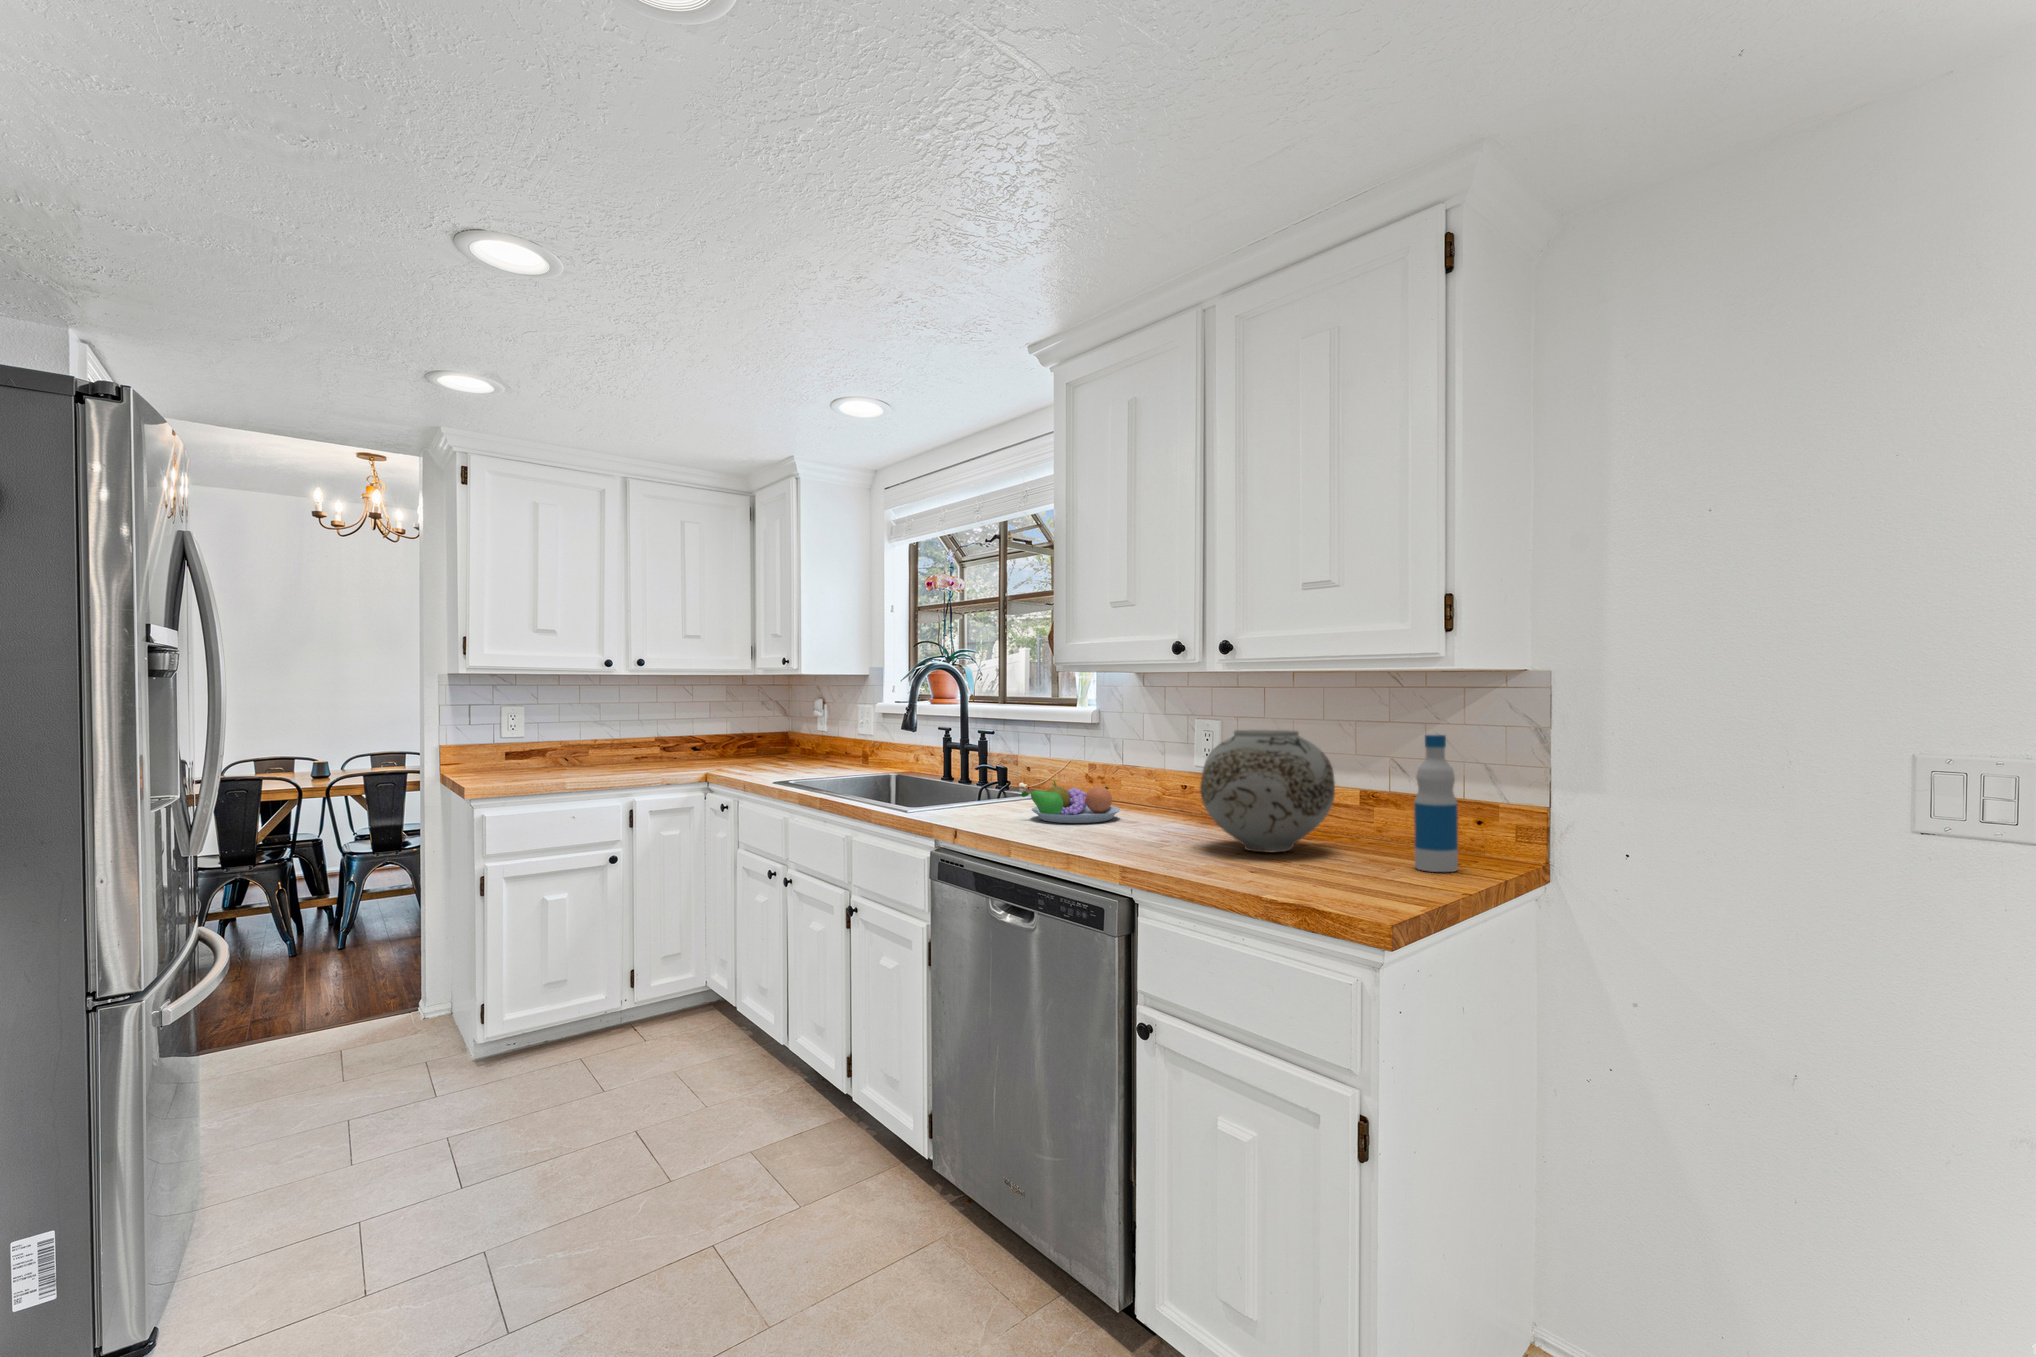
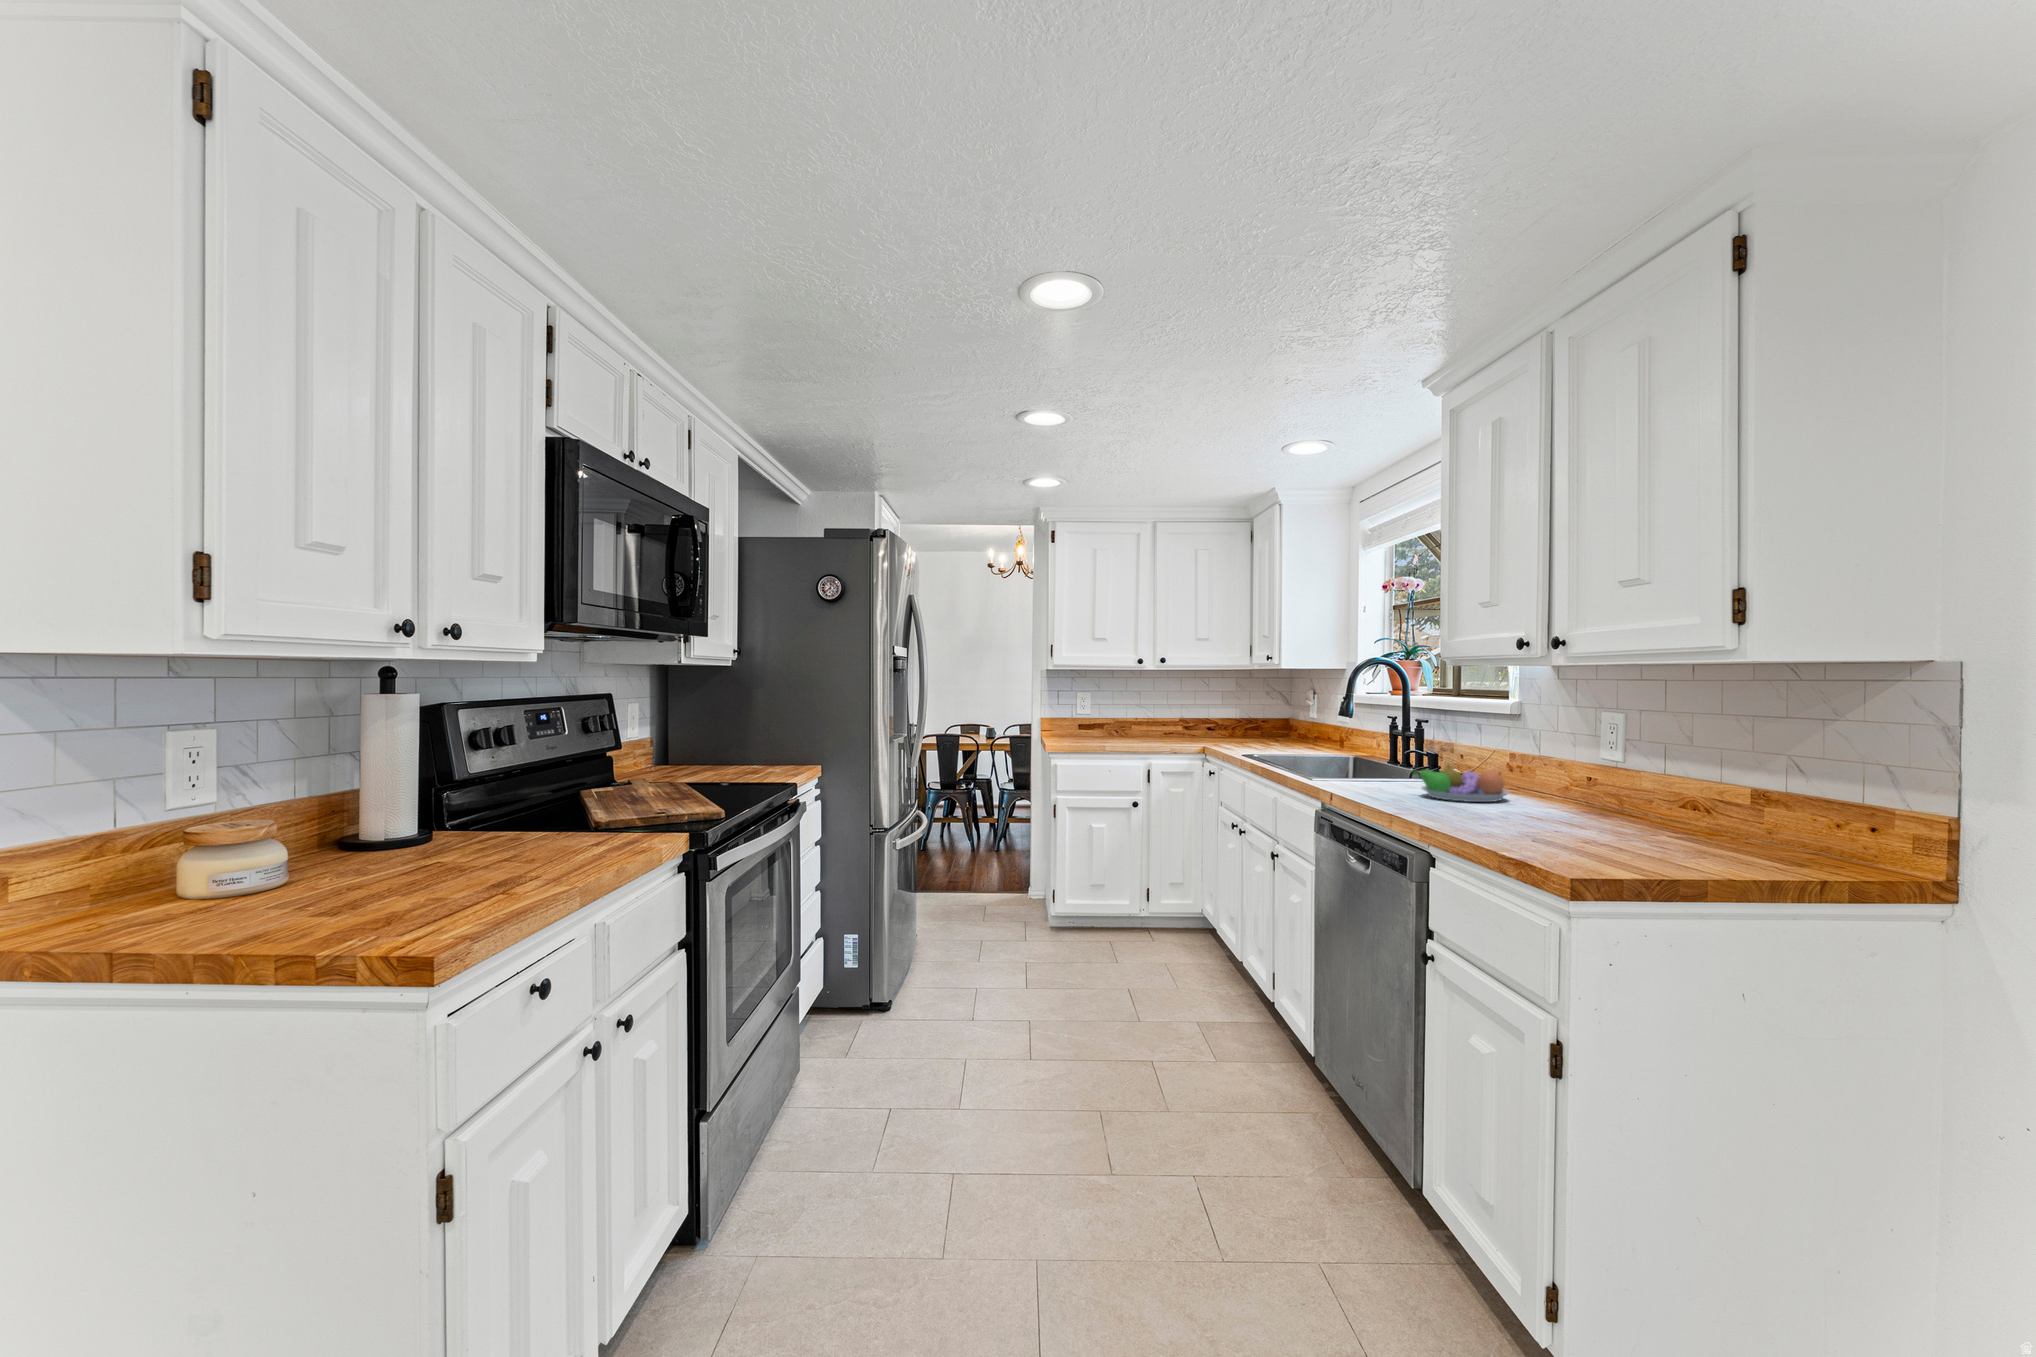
vase: present [1200,730,1335,853] -> none [1542,720,1694,839]
bottle: present [1414,735,1458,872] -> none [1760,730,1815,875]

